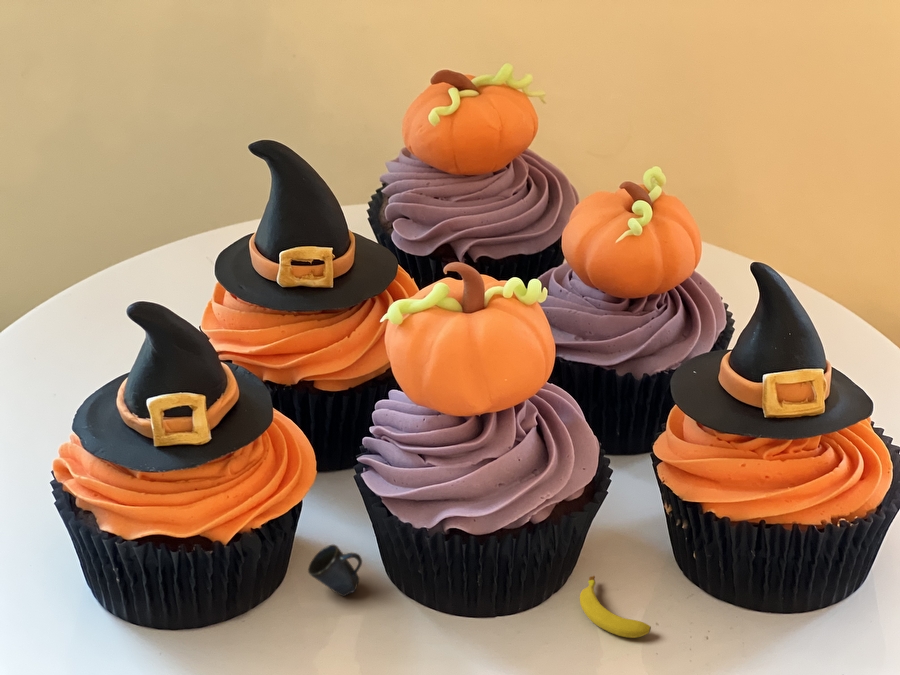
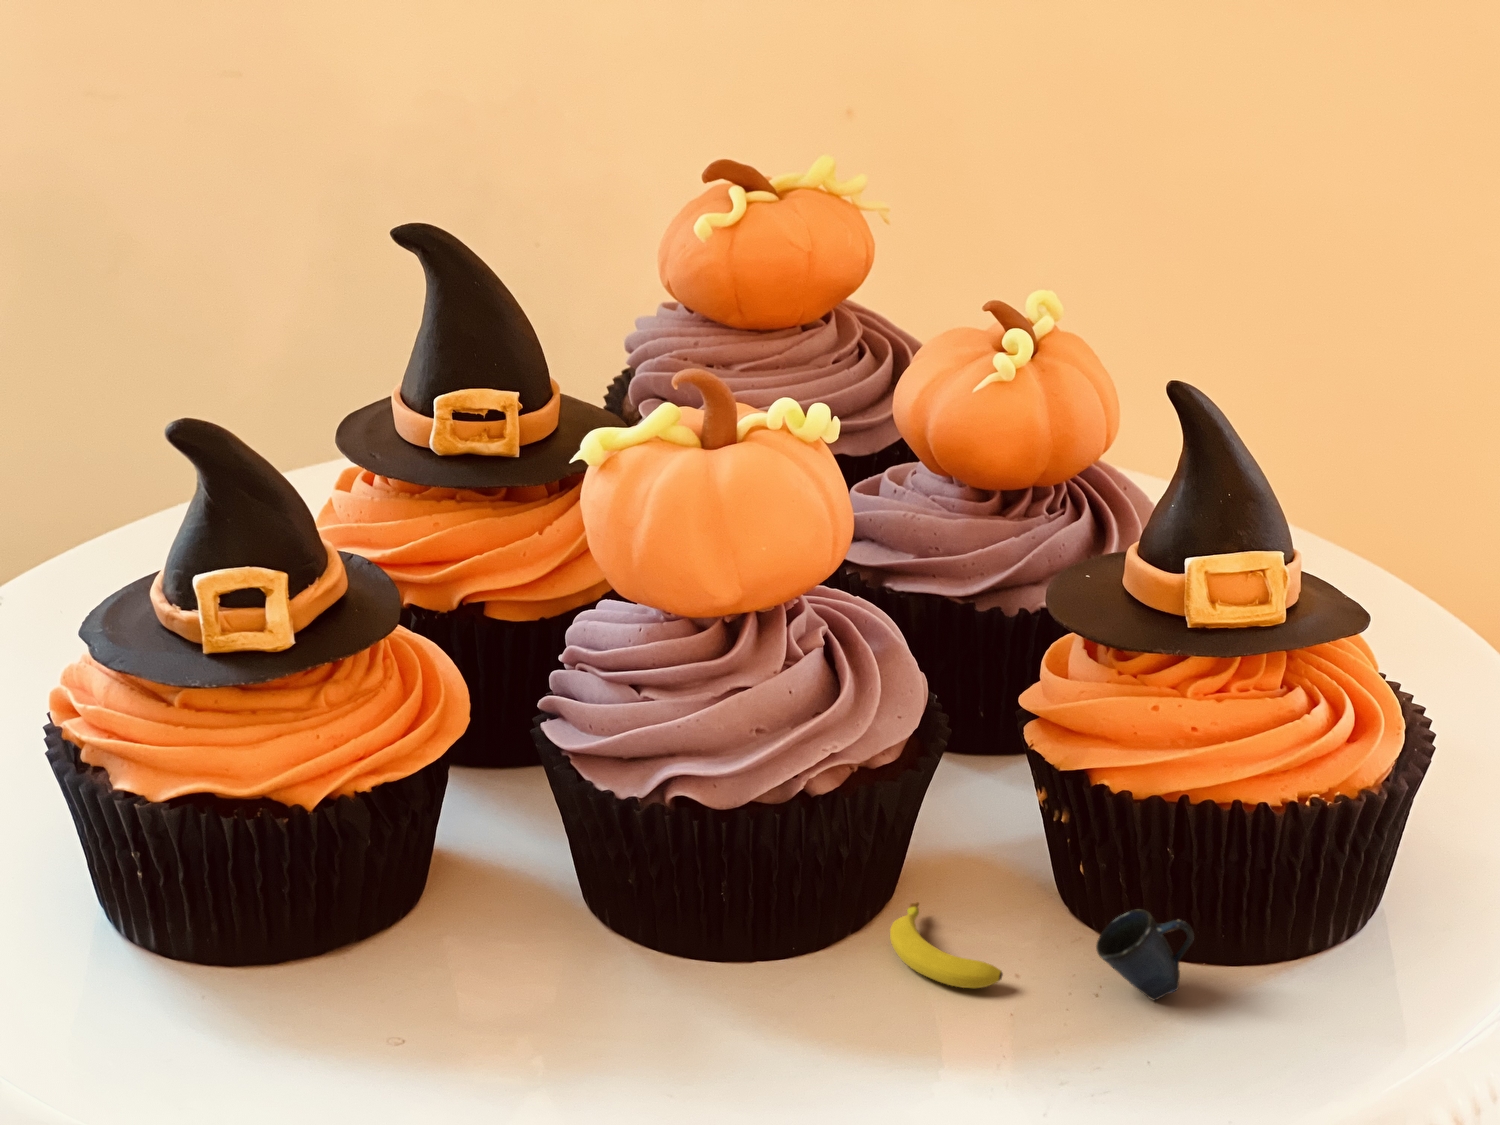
mug: present [308,545,362,596] -> present [1096,909,1194,1000]

